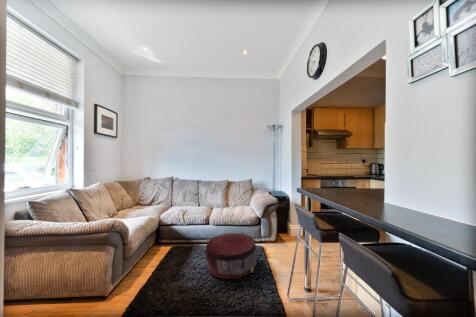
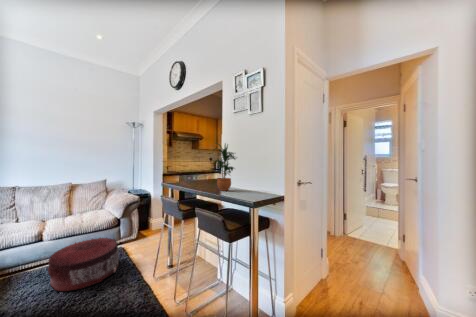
potted plant: none [366,132,424,214] -> present [216,144,235,191]

